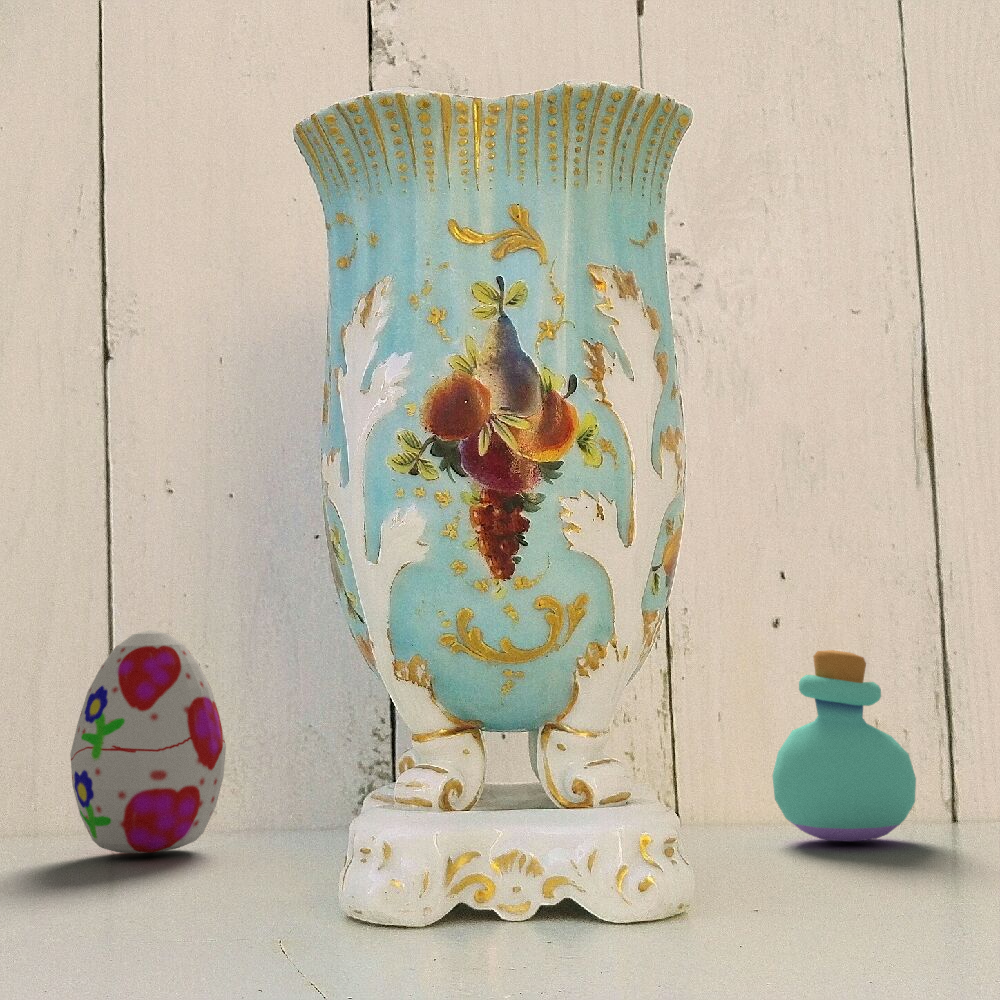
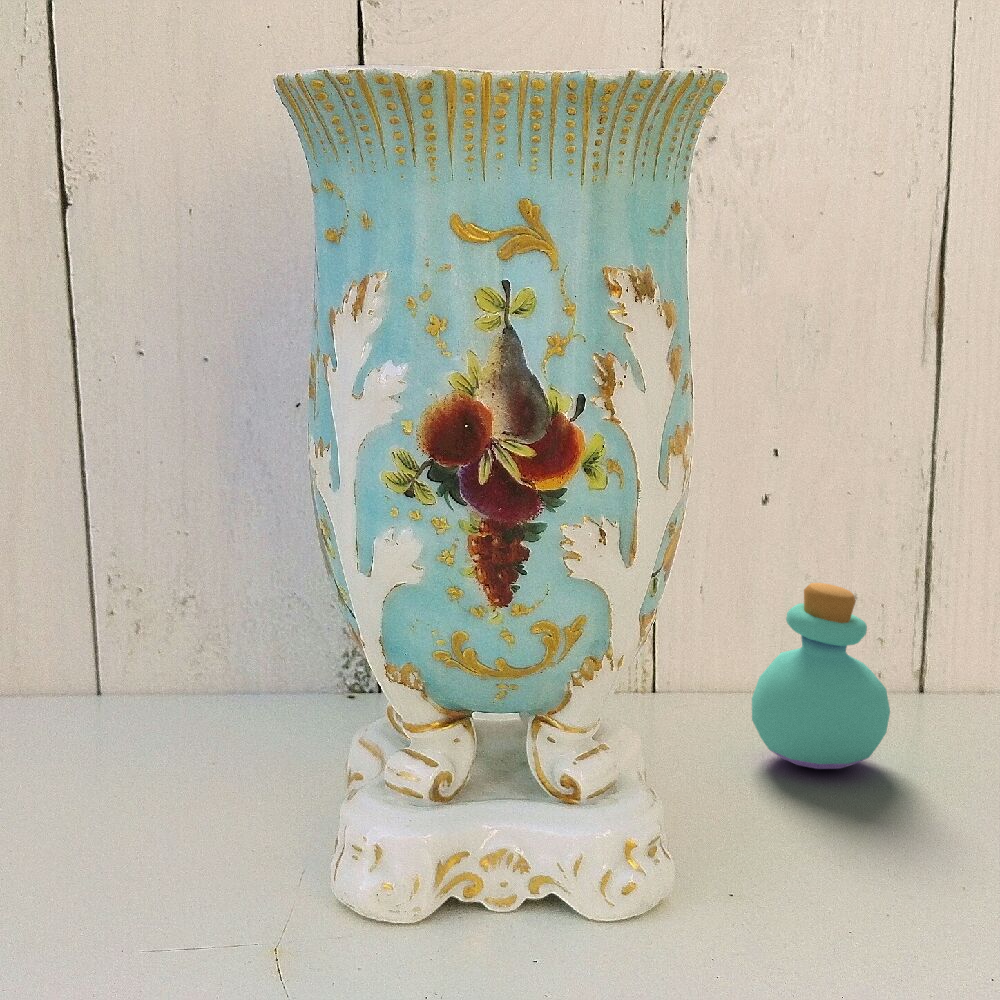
decorative egg: present [70,630,226,853] -> none [58,531,213,749]

